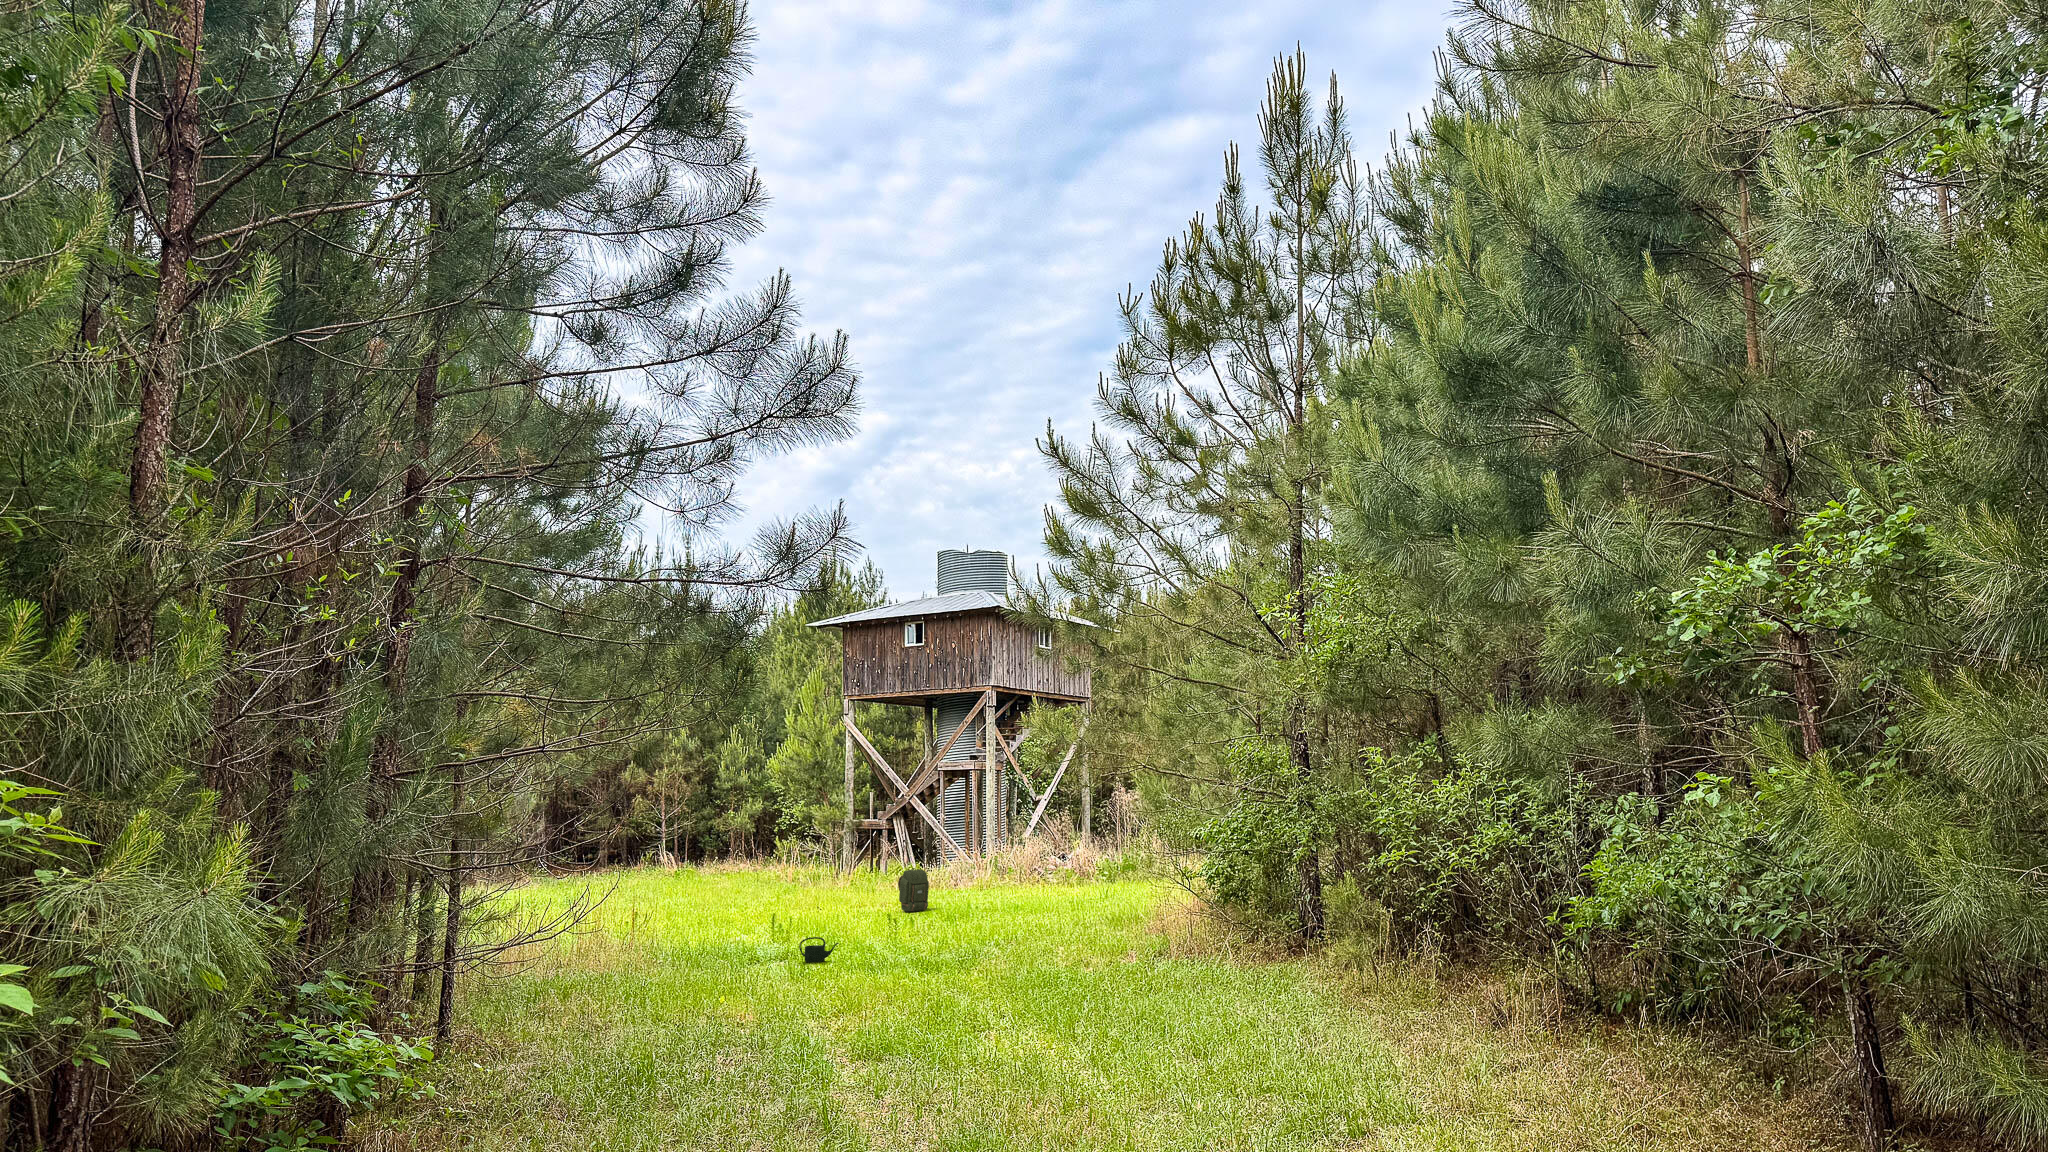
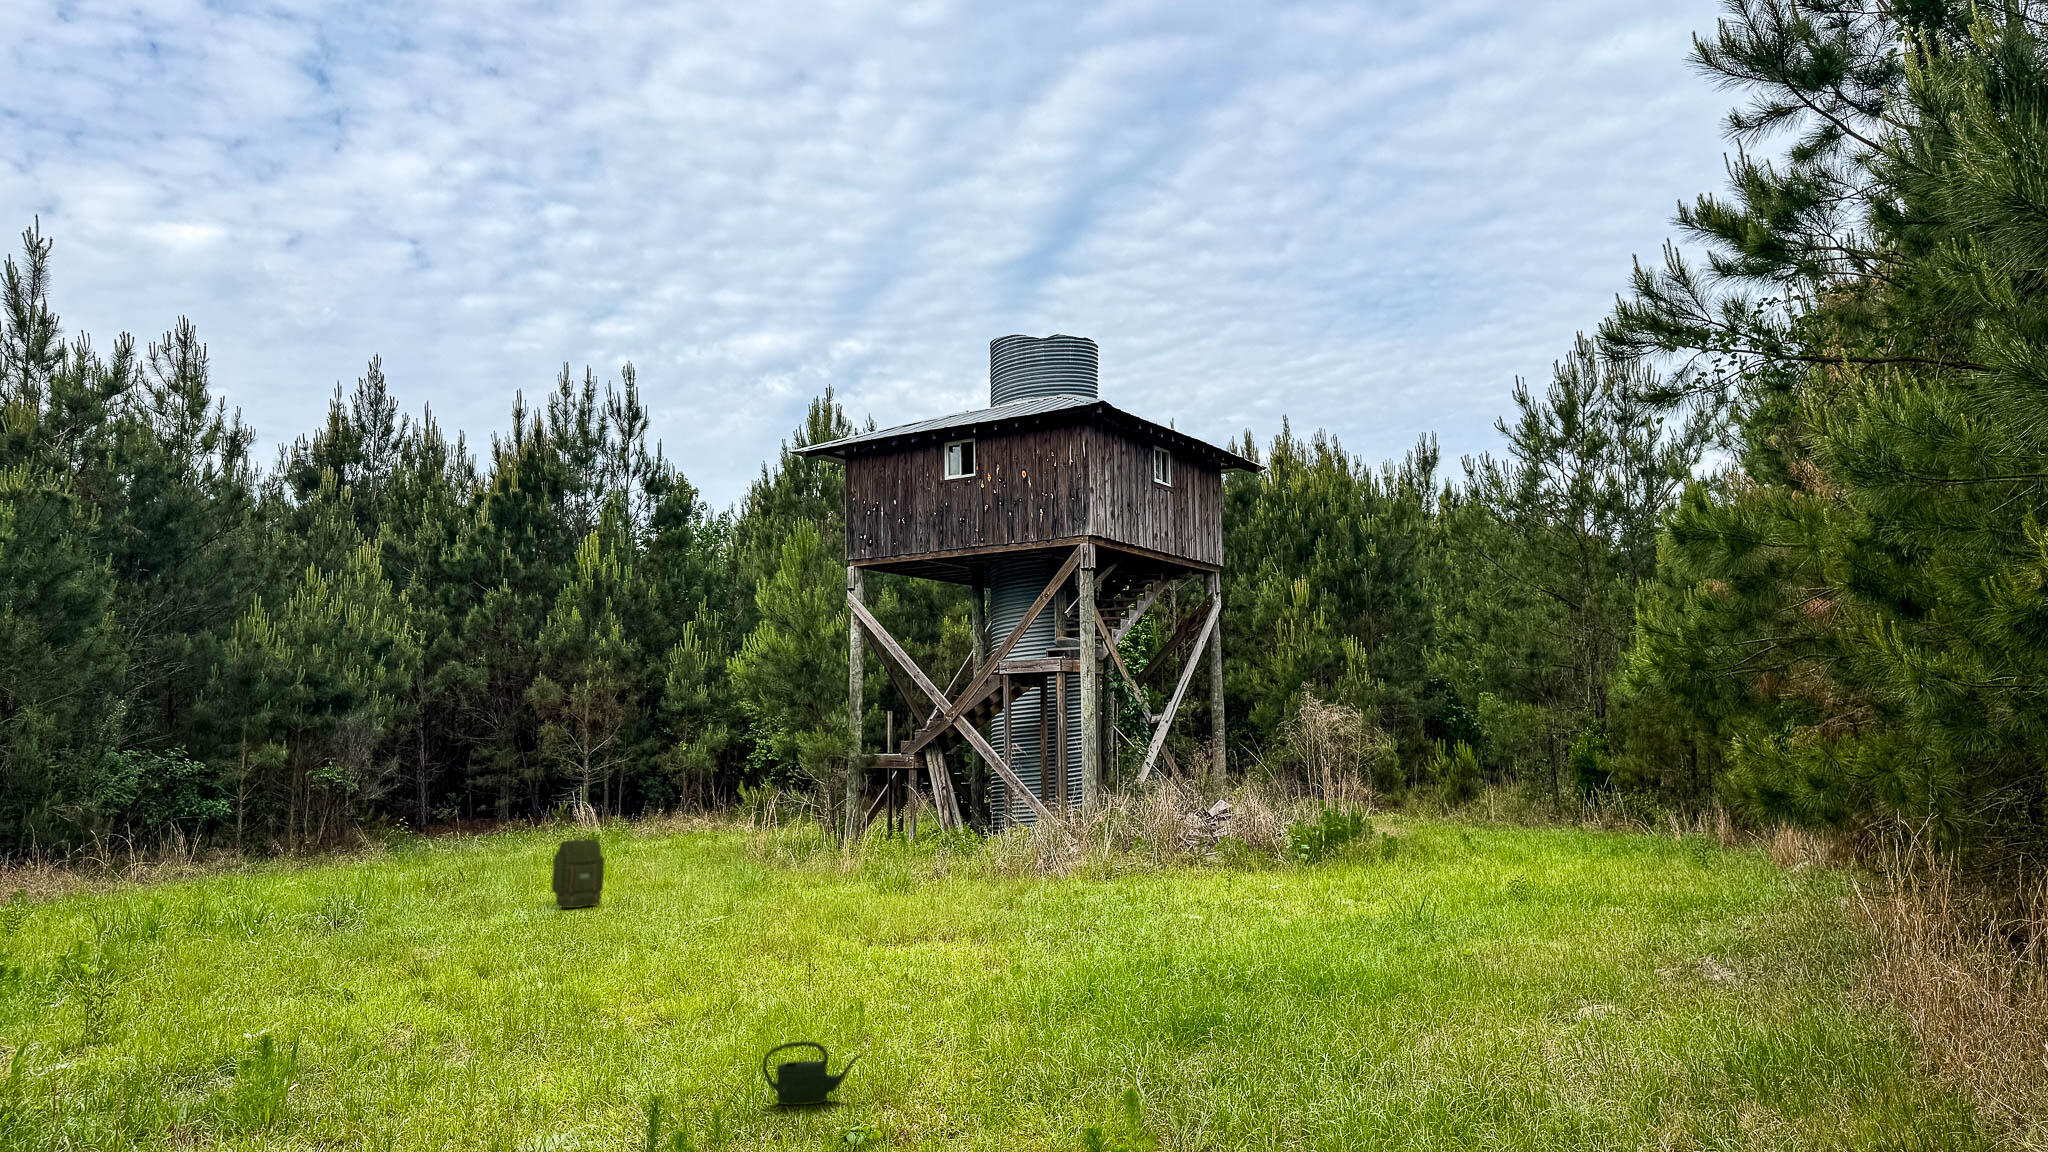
backpack: present [898,868,929,912] -> present [552,838,605,908]

